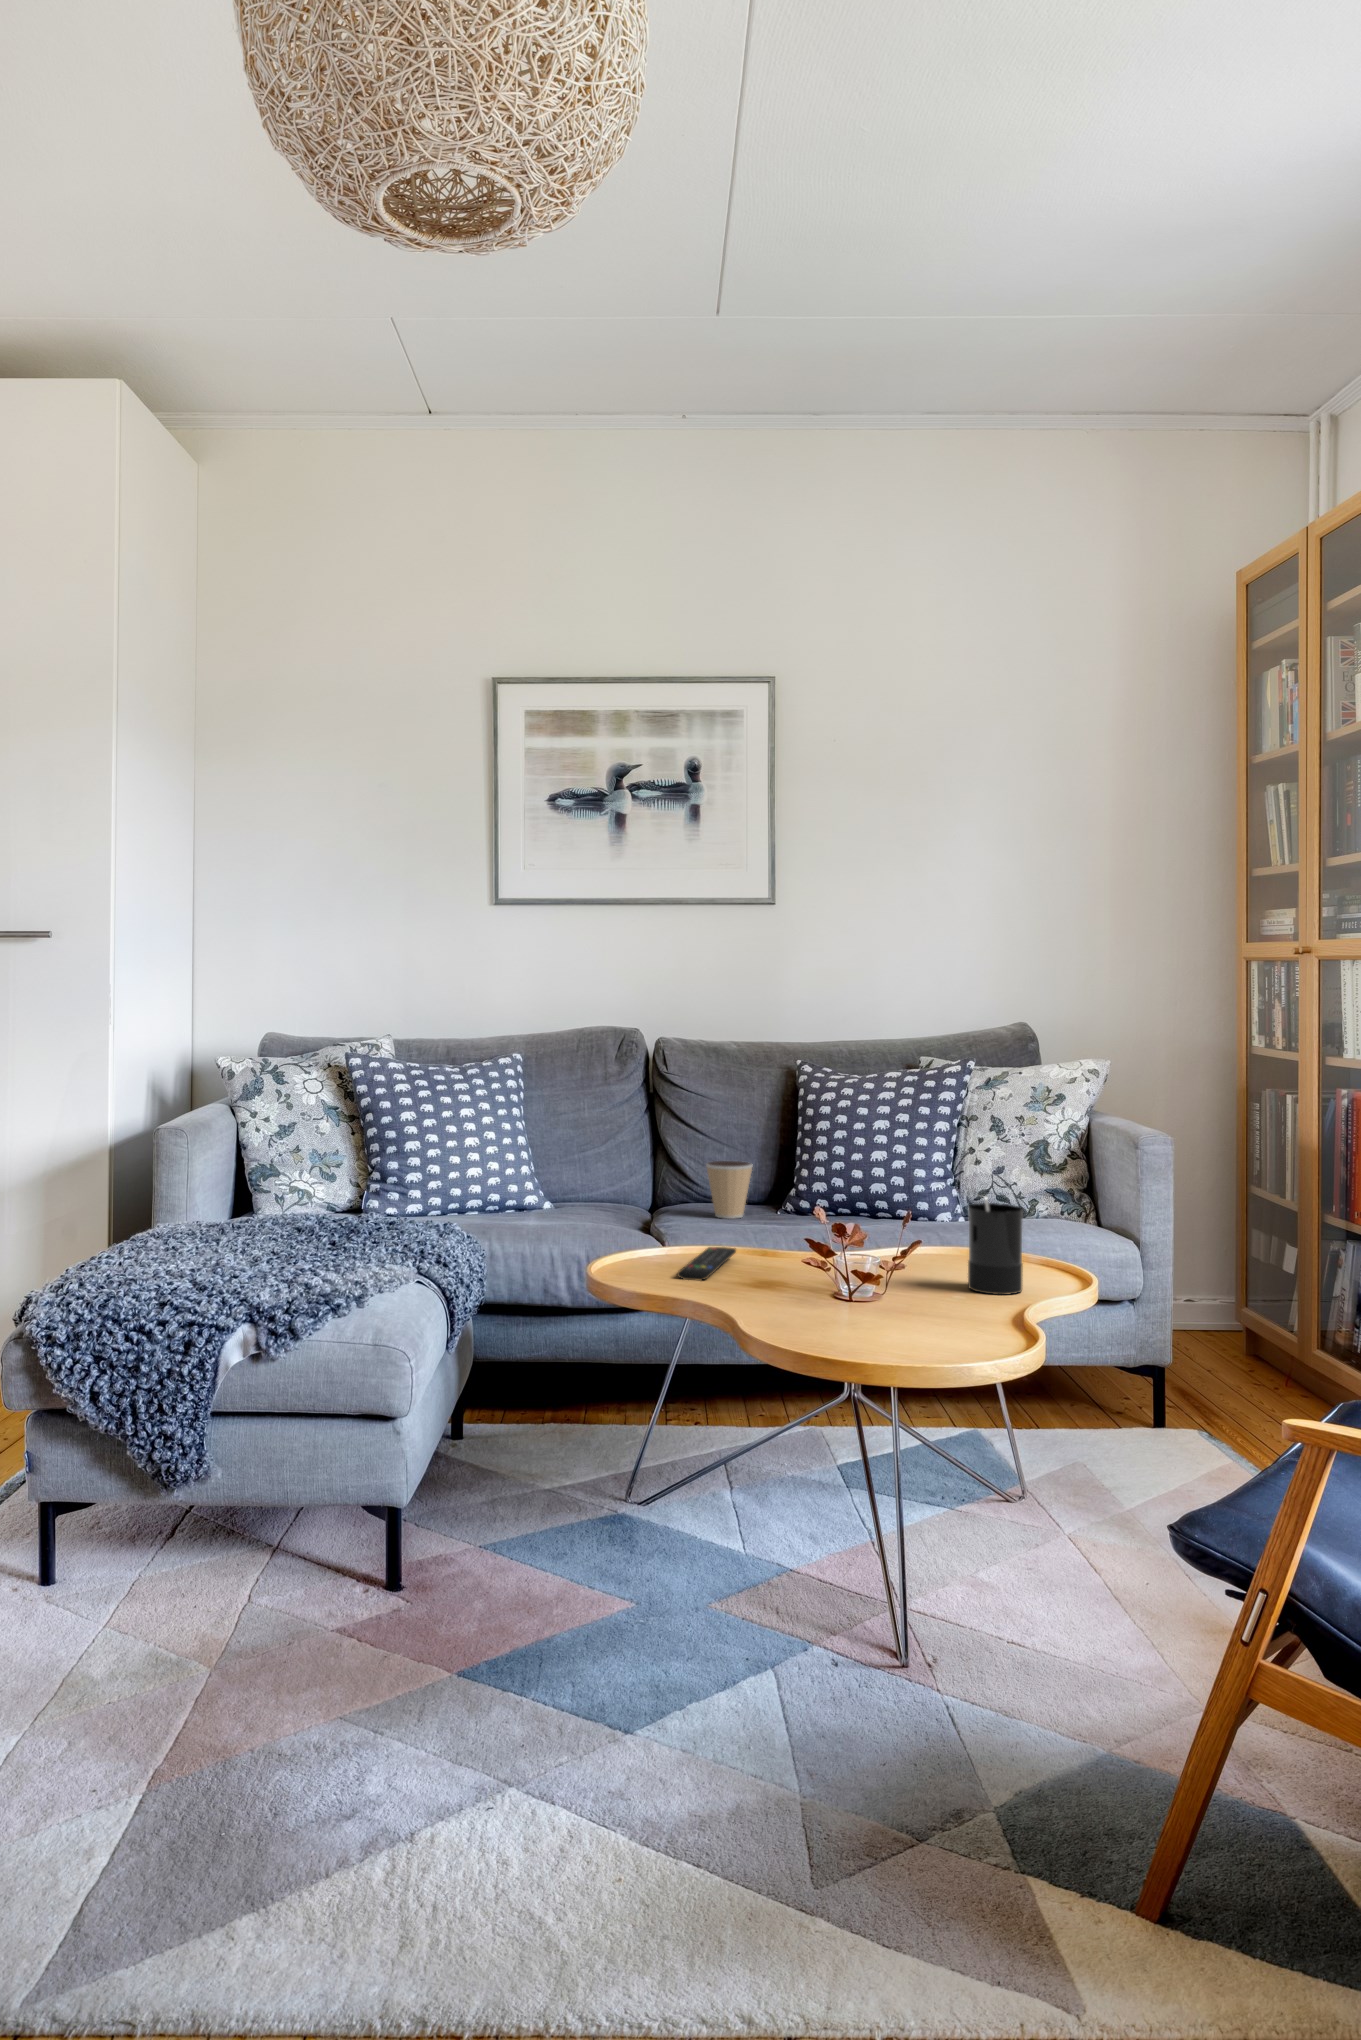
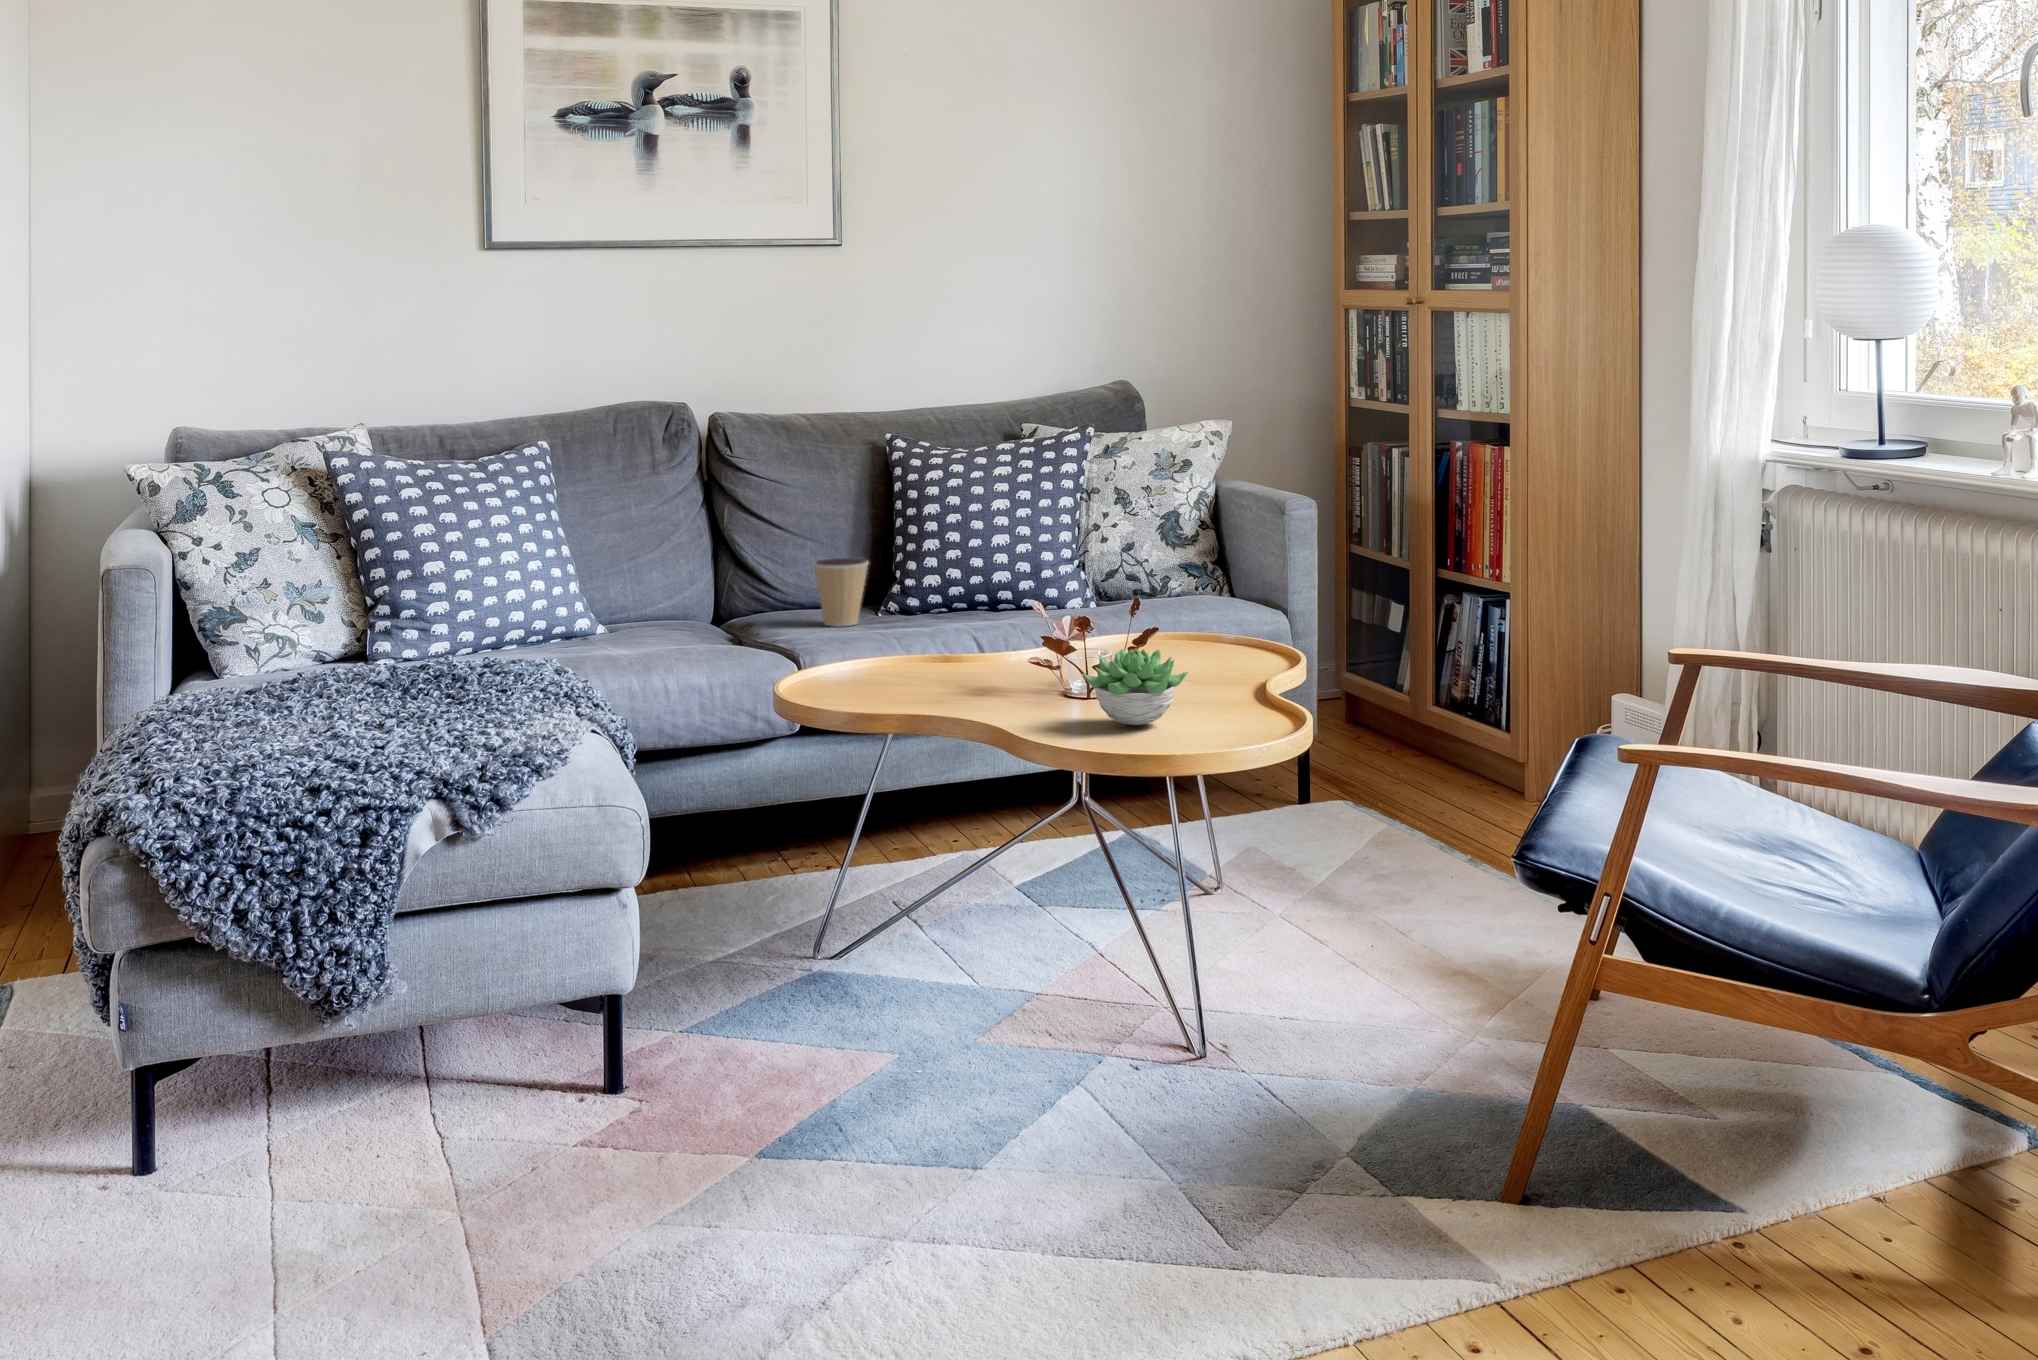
candle: present [968,1197,1023,1295] -> none [1194,577,1248,679]
remote control: present [677,1247,736,1280] -> none [887,658,923,698]
succulent plant: none [802,1253,903,1327] -> present [1082,649,1188,725]

